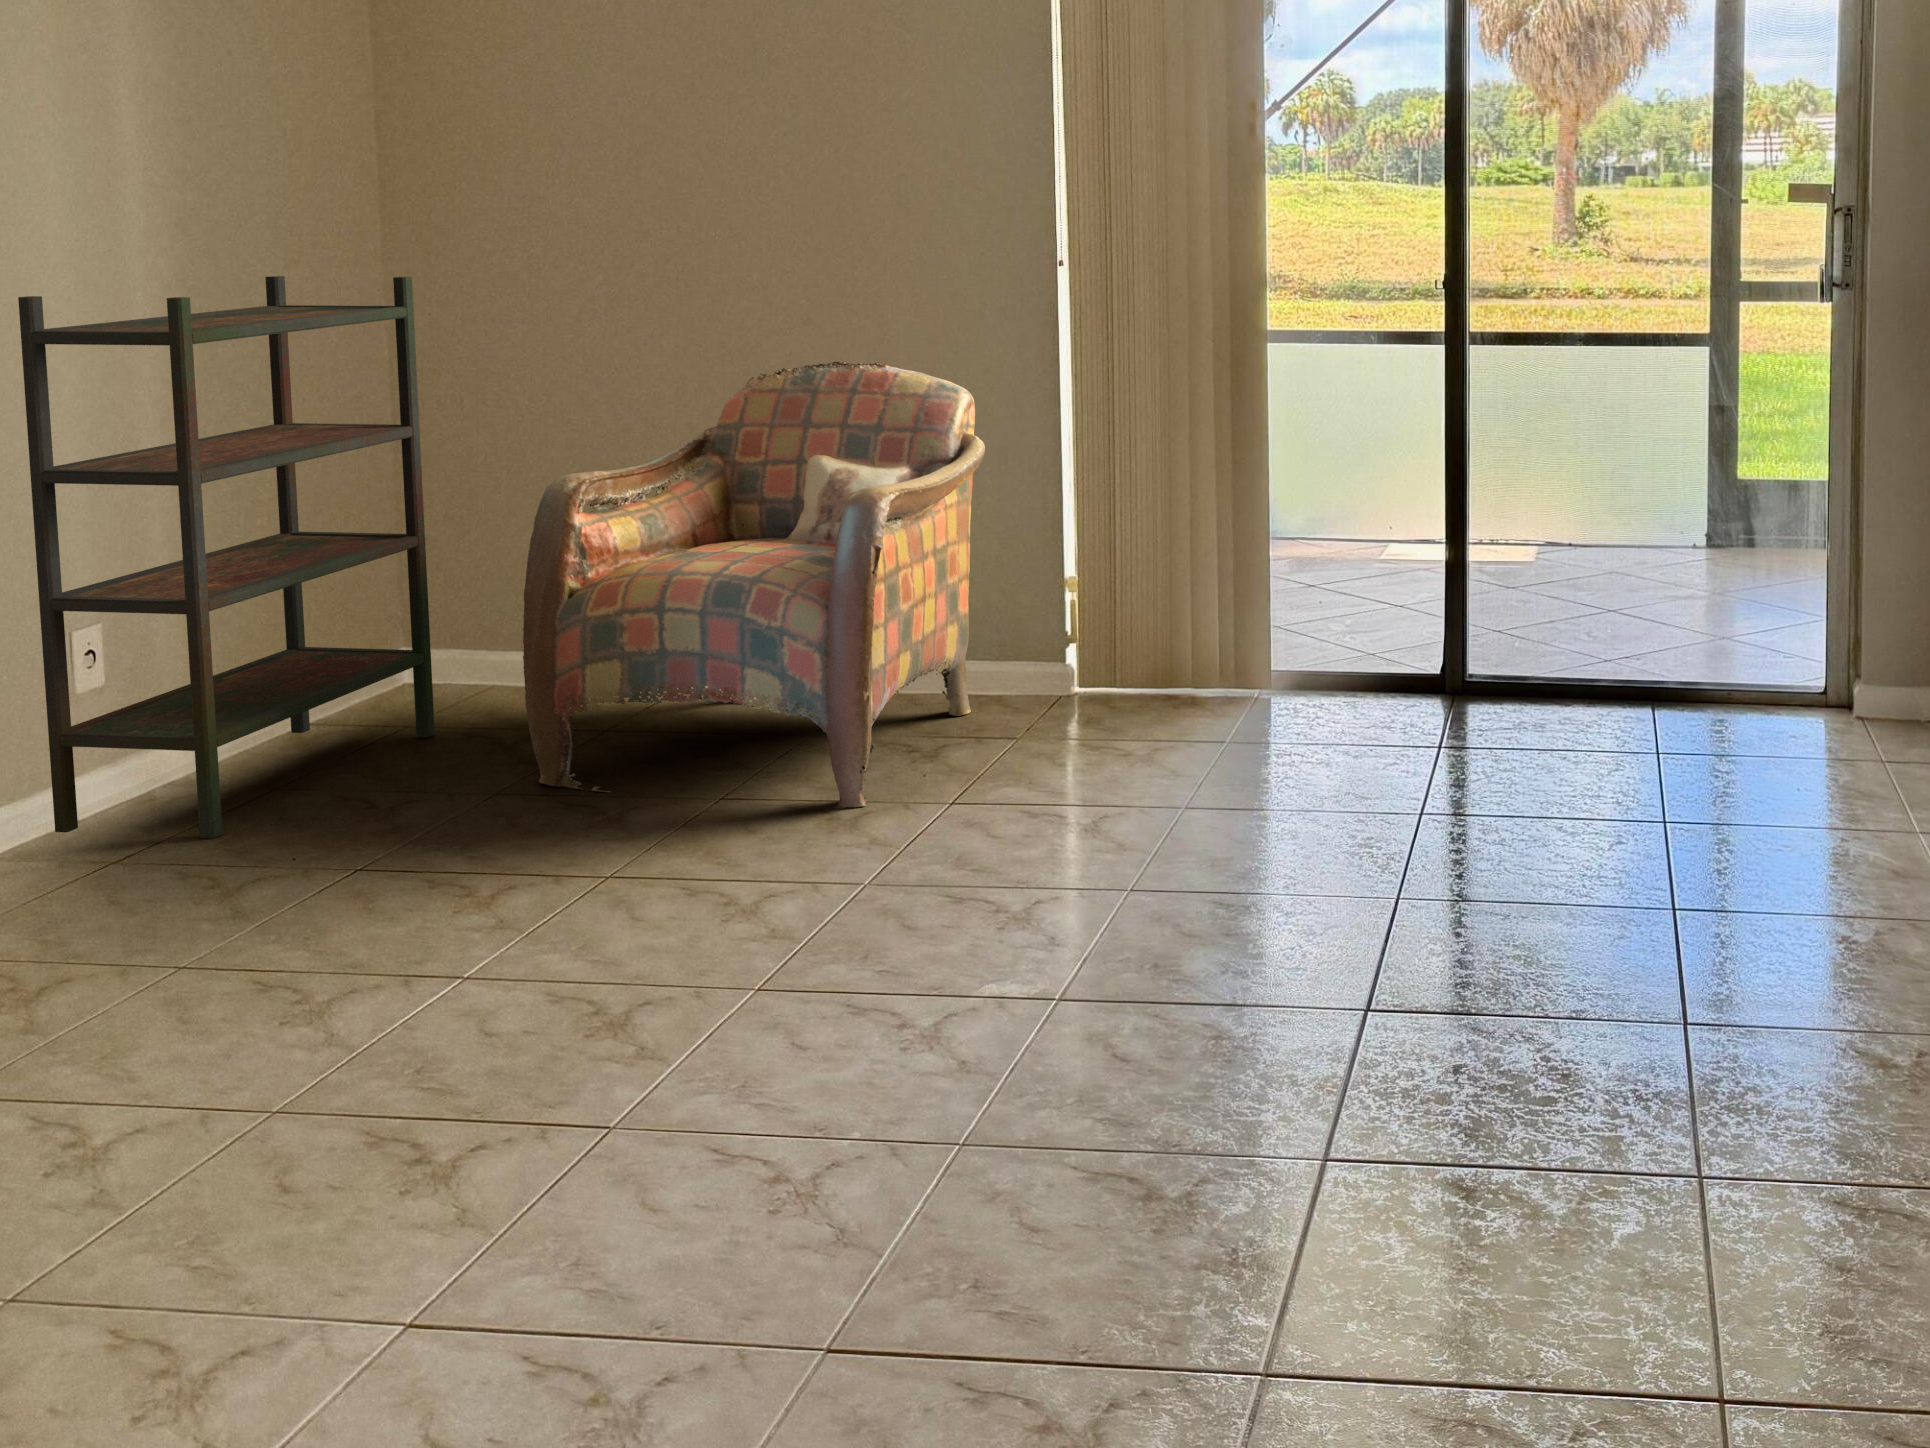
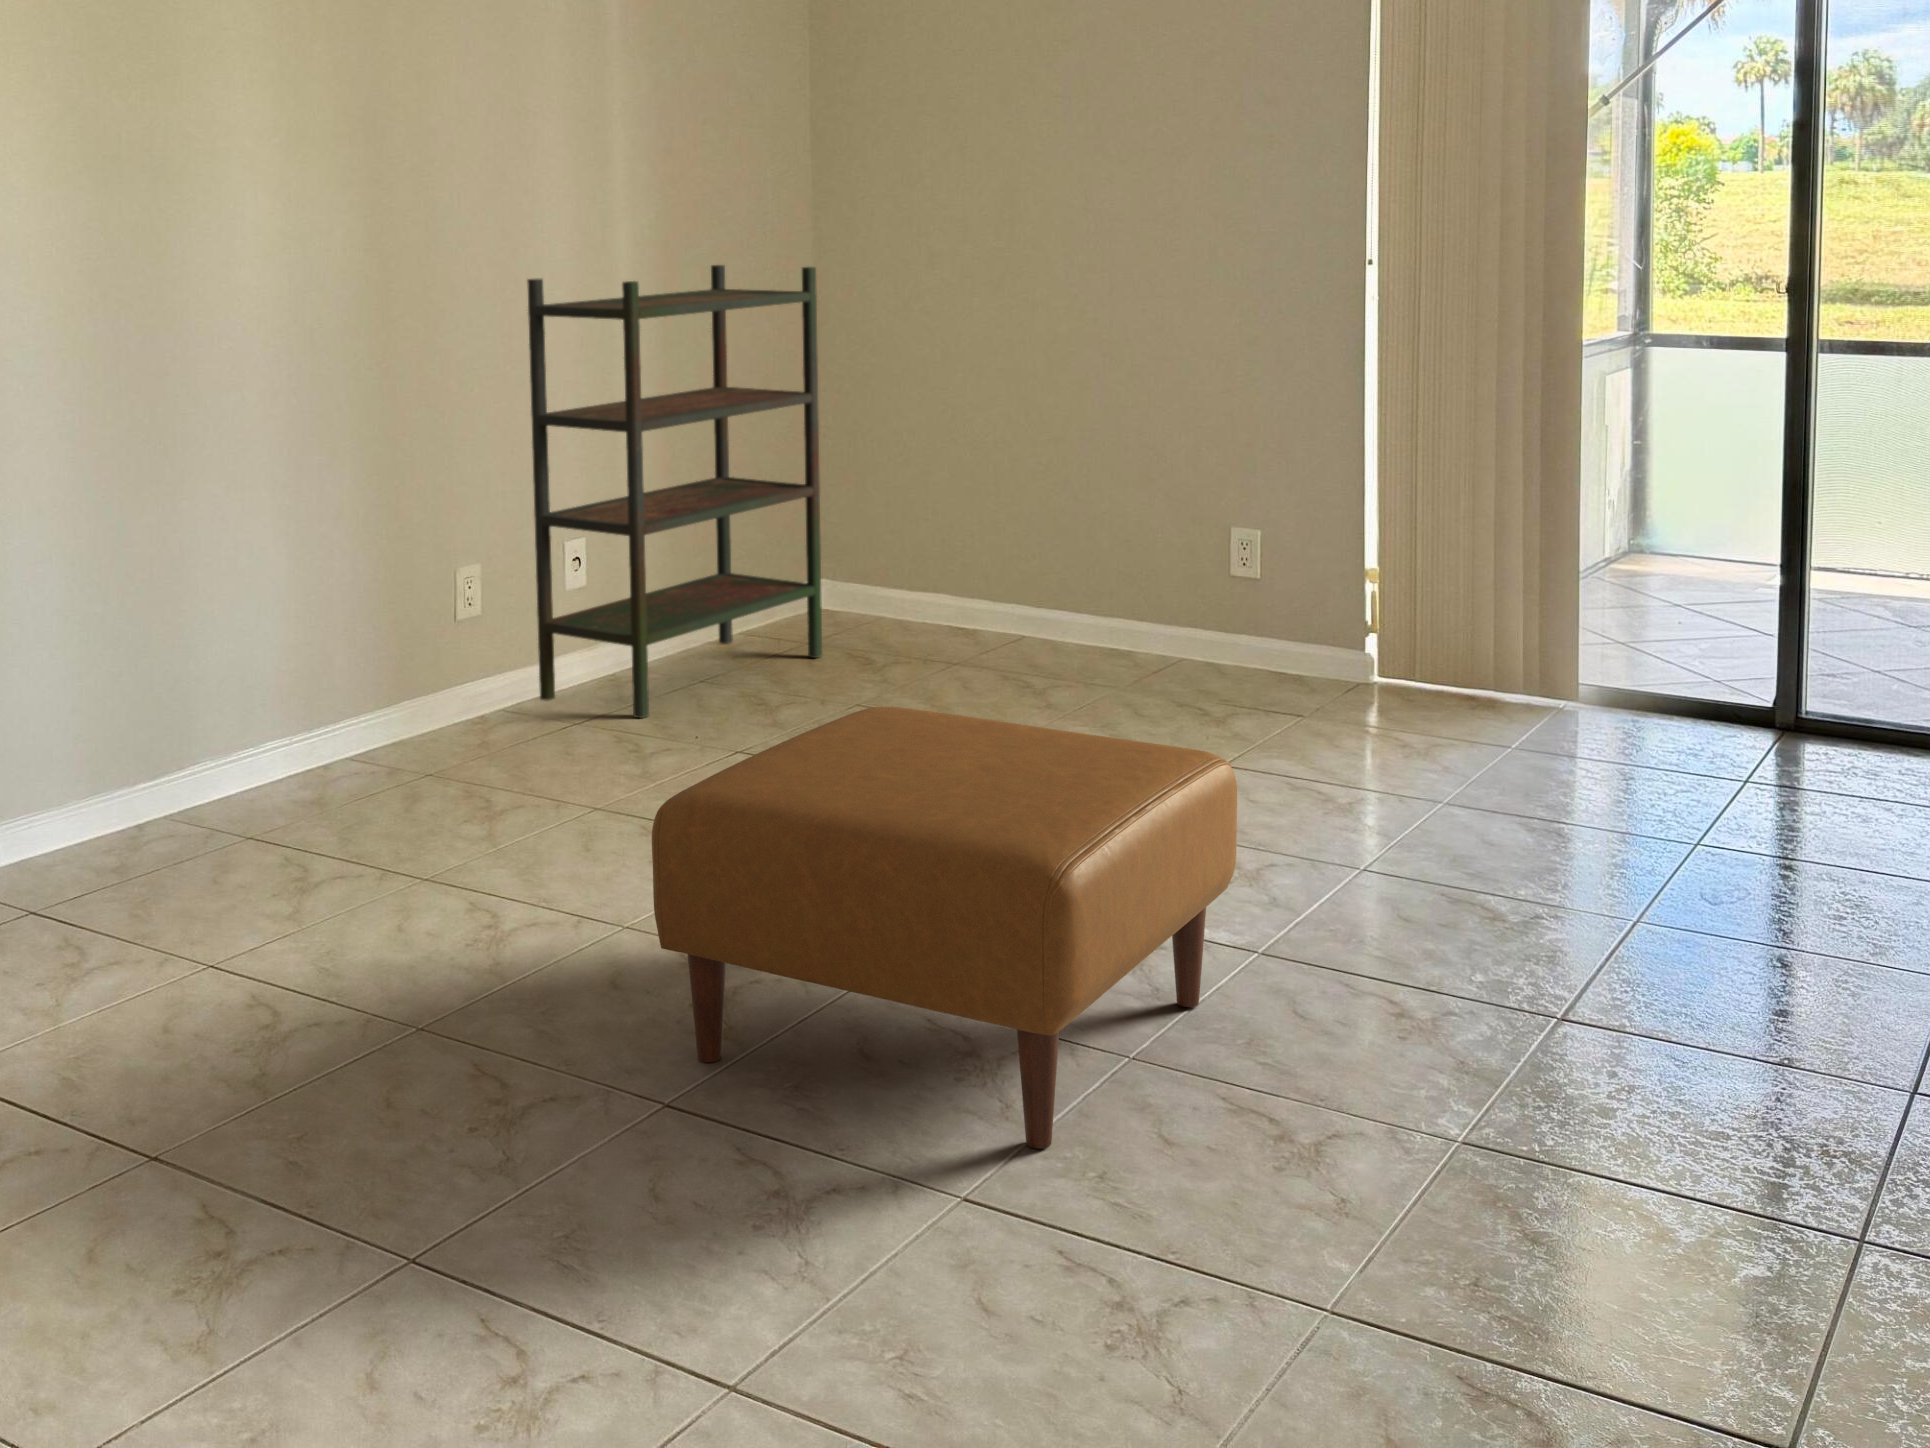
armchair: present [523,362,985,807] -> none [879,351,1293,760]
ottoman: none [359,789,1046,1273] -> present [652,707,1237,1149]

